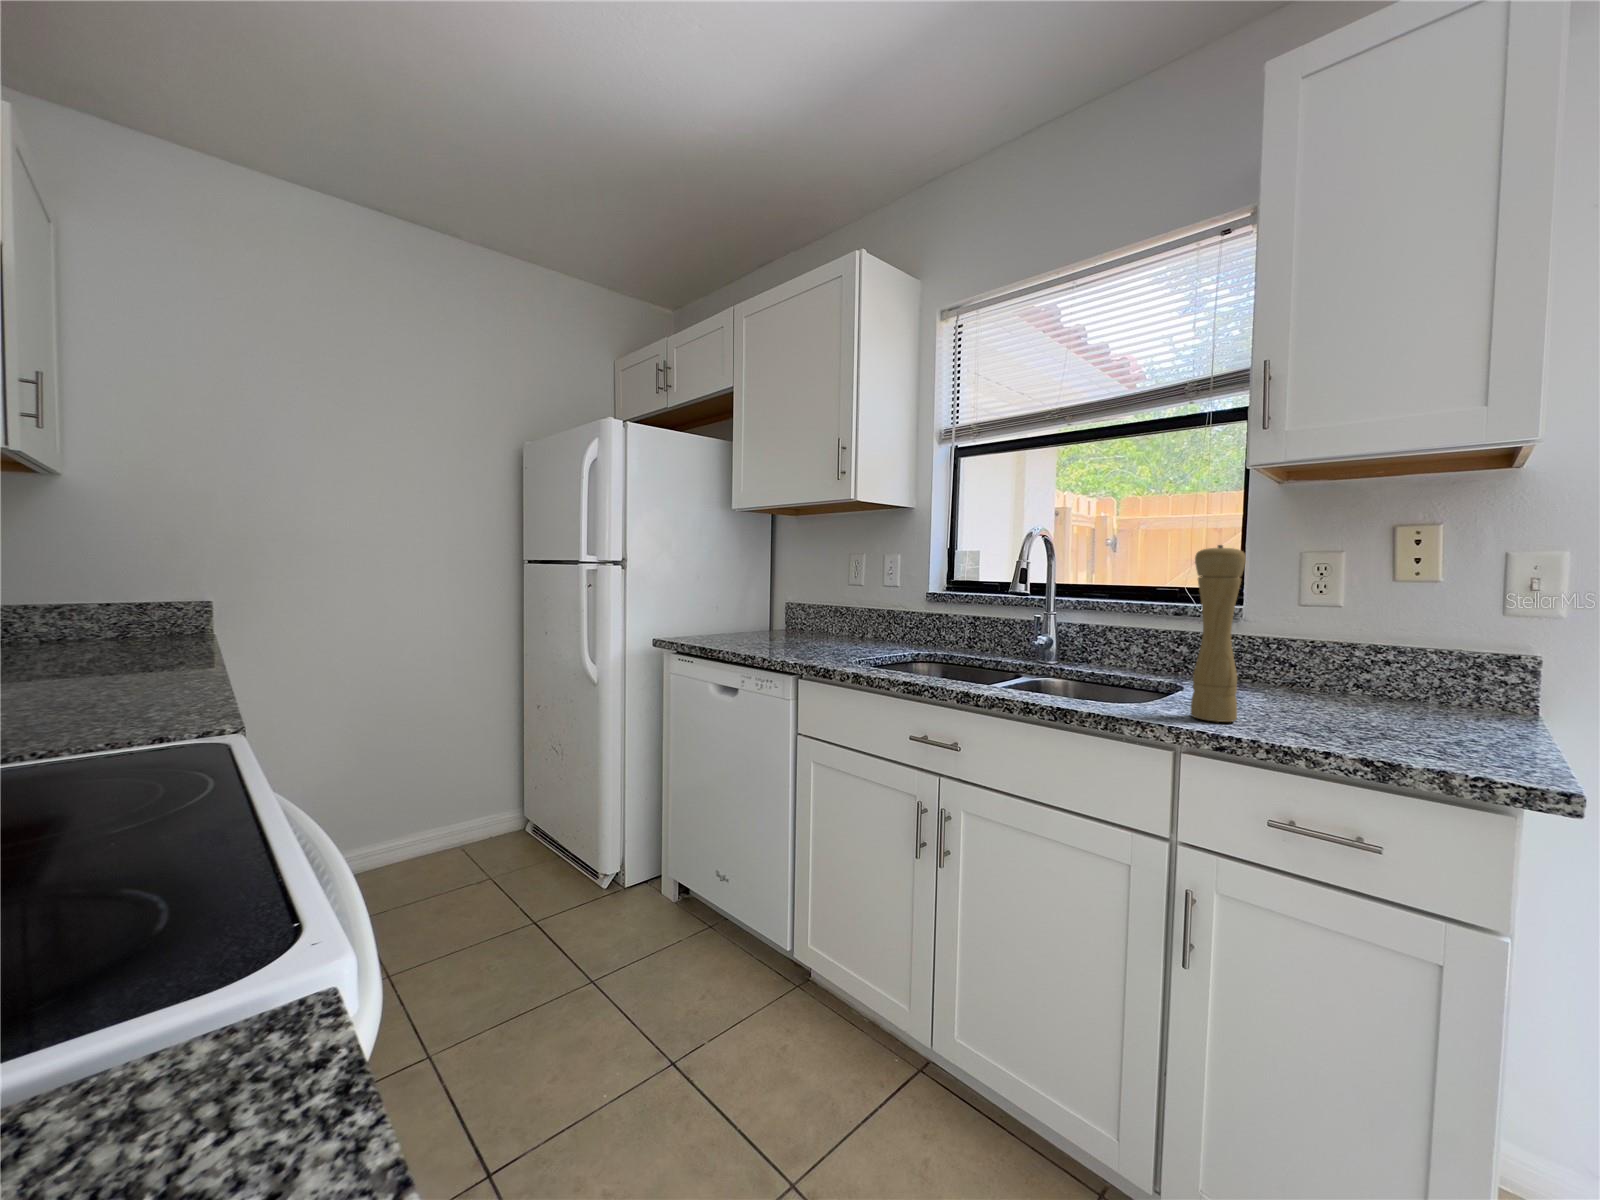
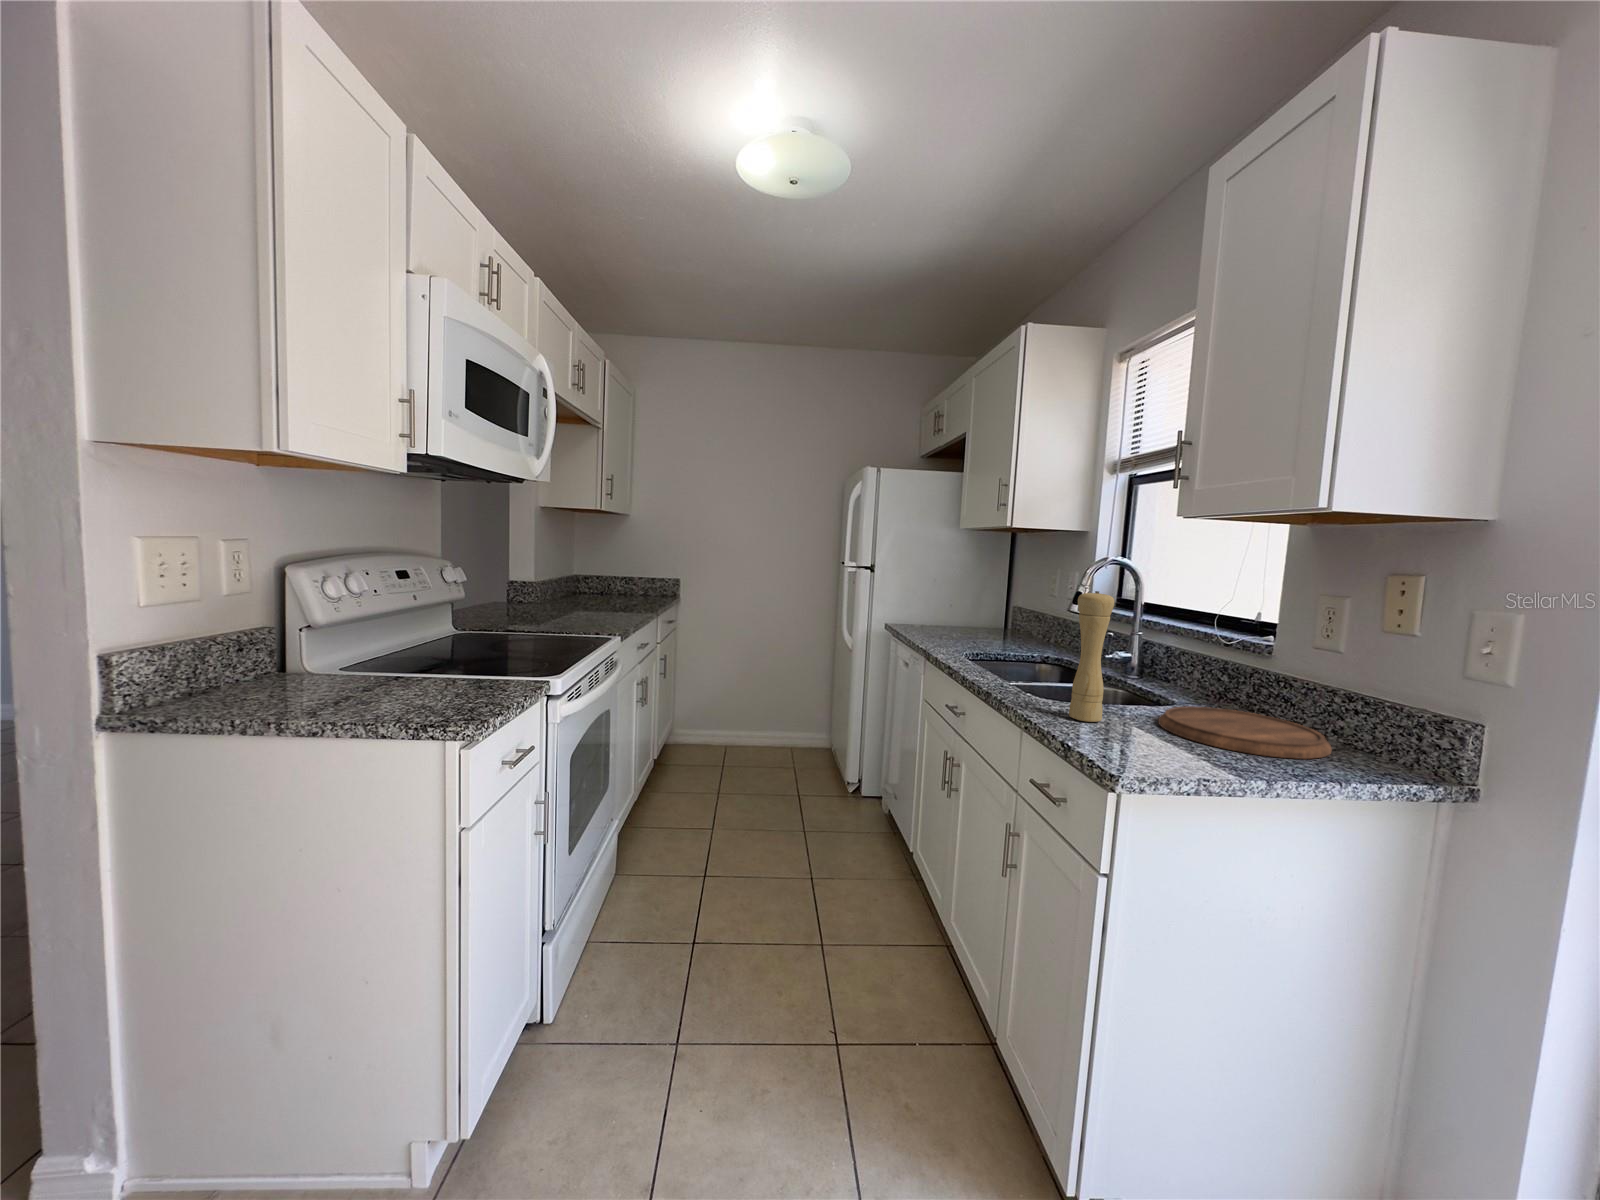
cutting board: none [1224,680,1433,724] -> present [1158,707,1331,759]

